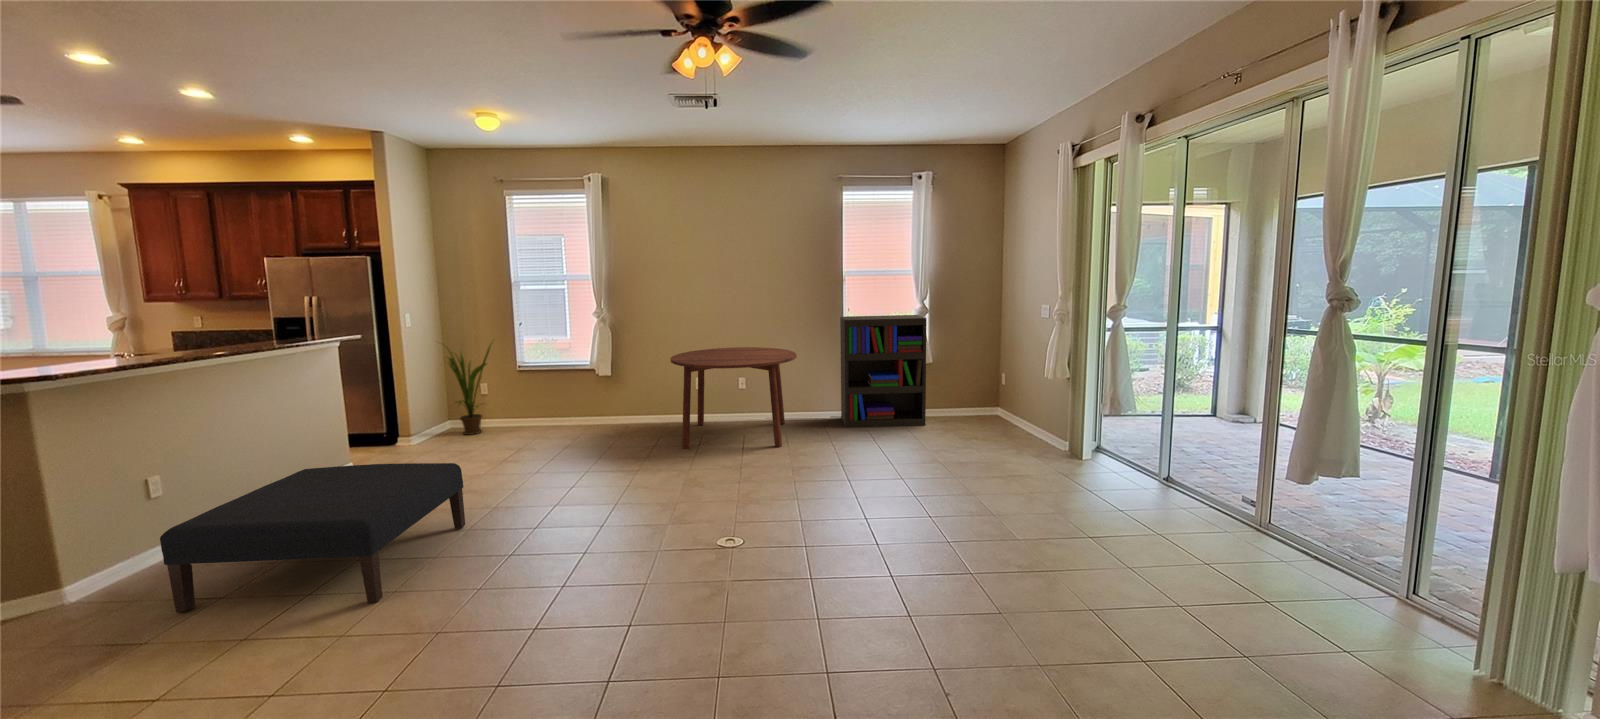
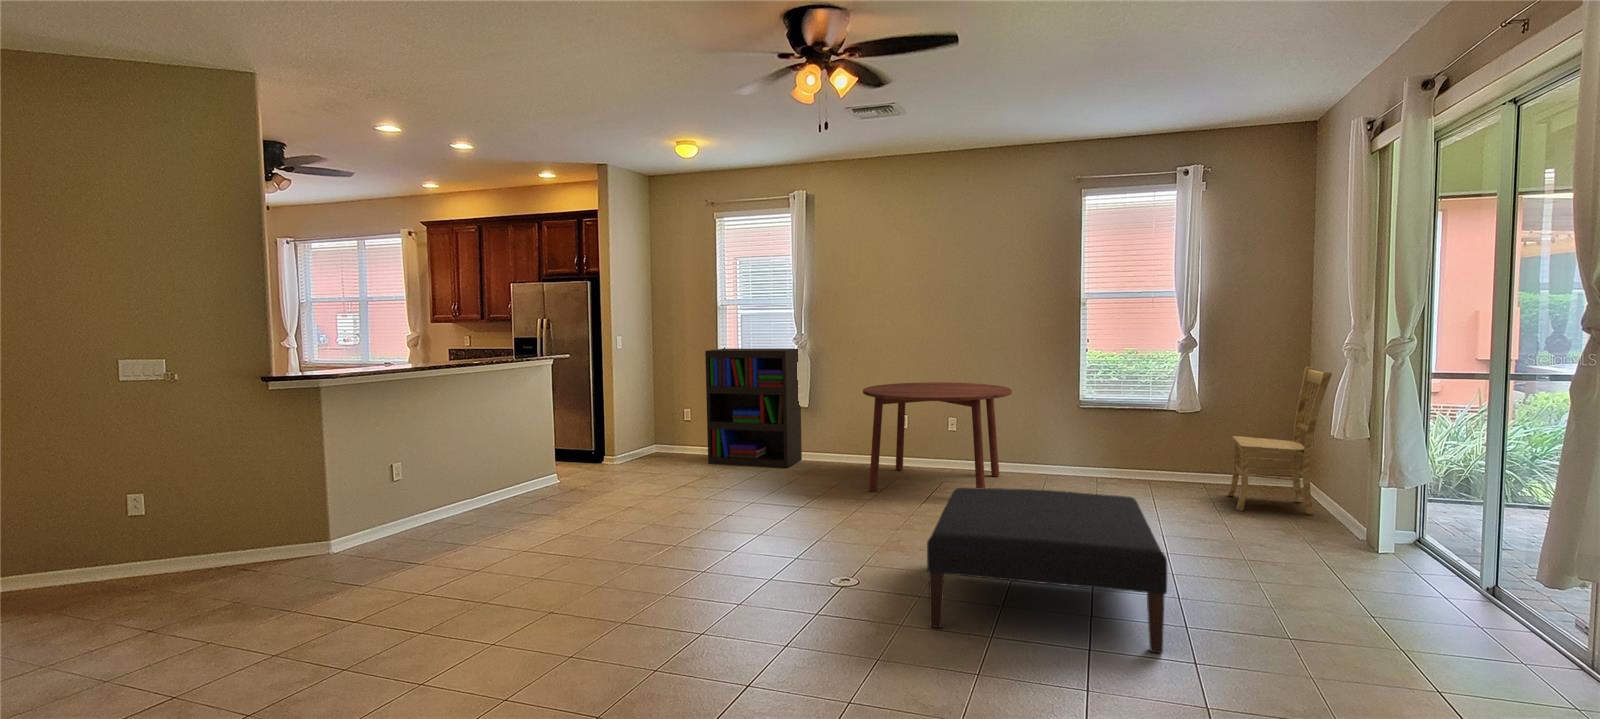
bookshelf: present [840,315,926,428] -> present [705,348,802,468]
dining chair: none [951,327,1022,436] -> present [1228,367,1332,514]
house plant: present [448,342,492,435] -> none [640,364,696,460]
ottoman: present [160,463,465,612] -> present [927,488,1167,653]

